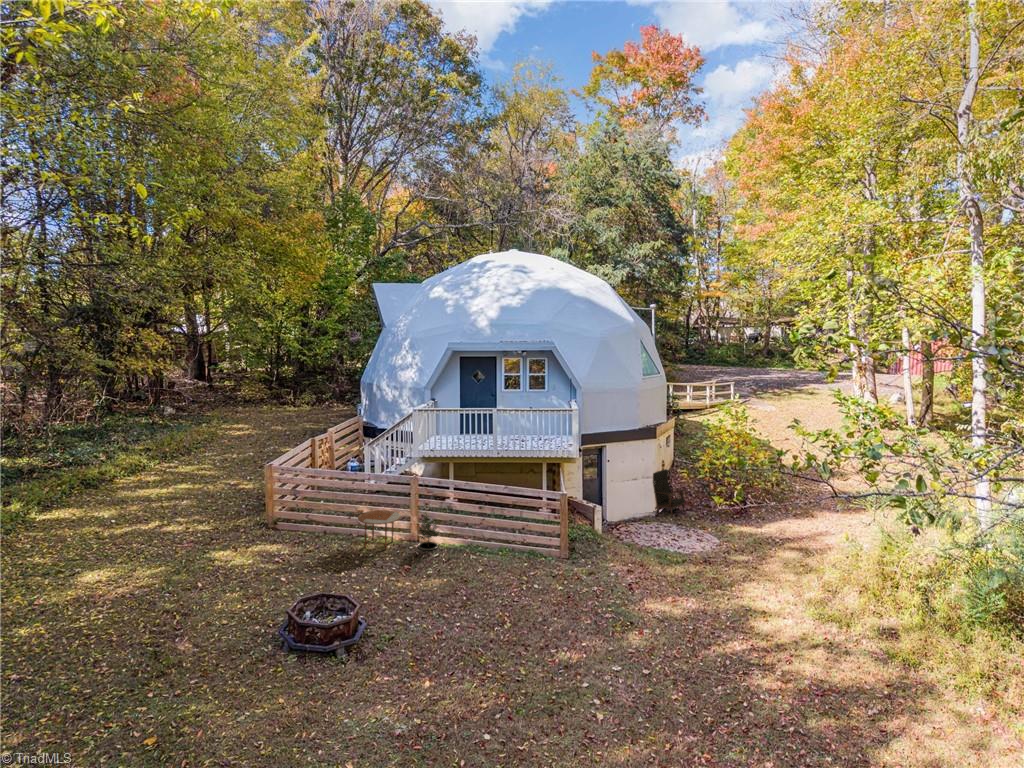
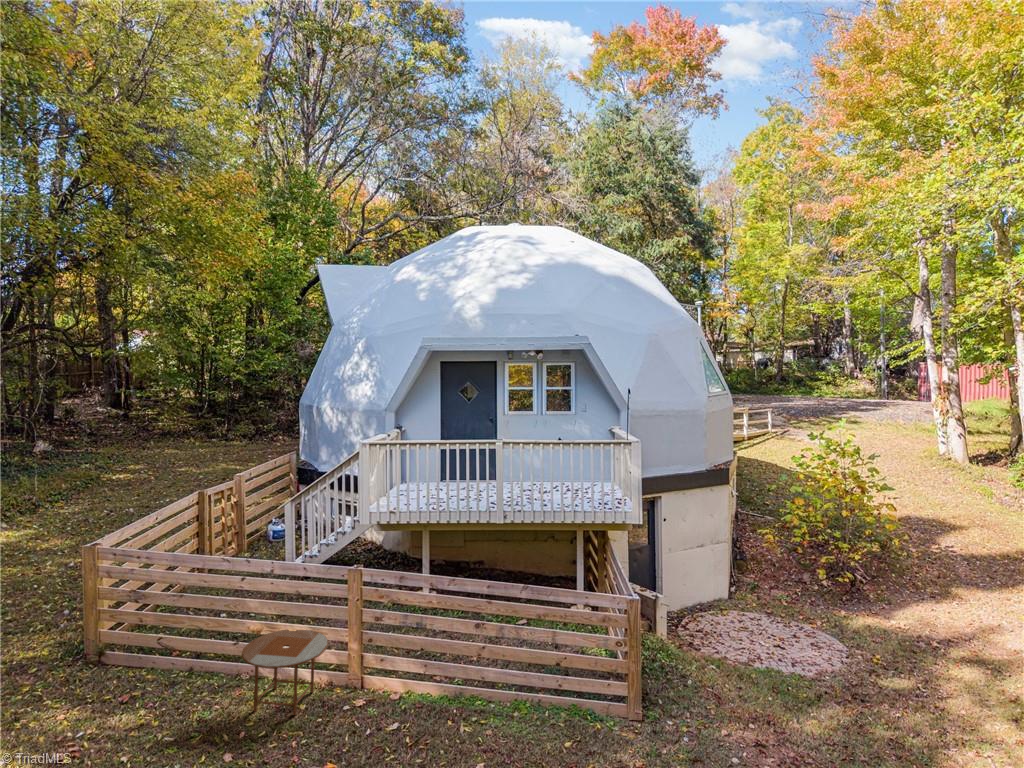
lounge chair: present [653,469,687,517] -> none [724,530,780,605]
potted tree: present [418,514,439,550] -> none [358,636,402,713]

